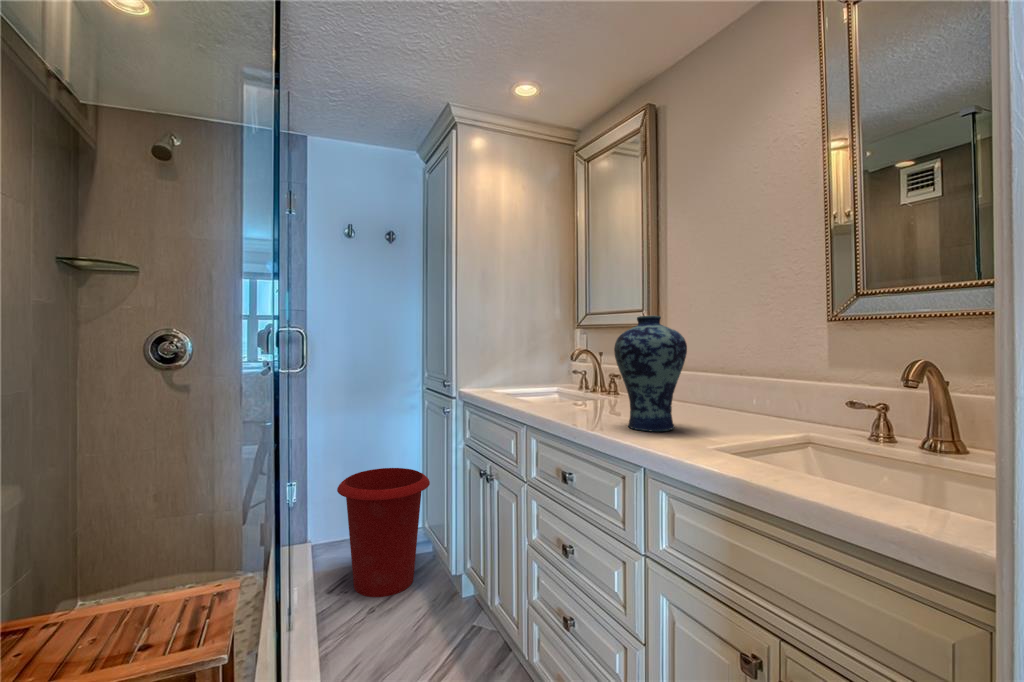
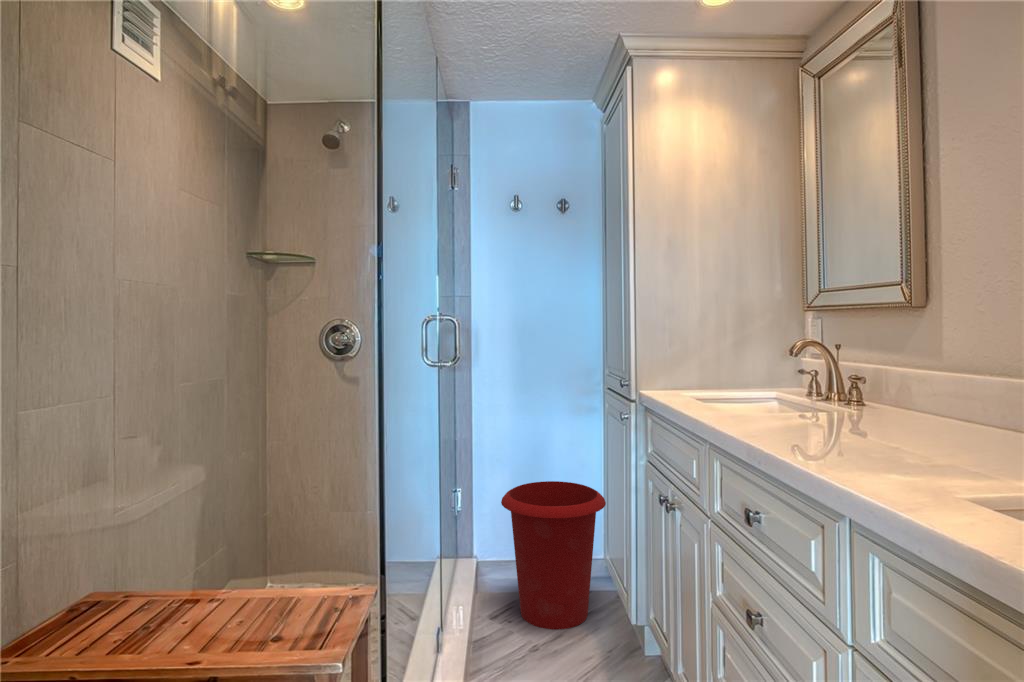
vase: present [614,316,687,431] -> none [823,302,938,467]

